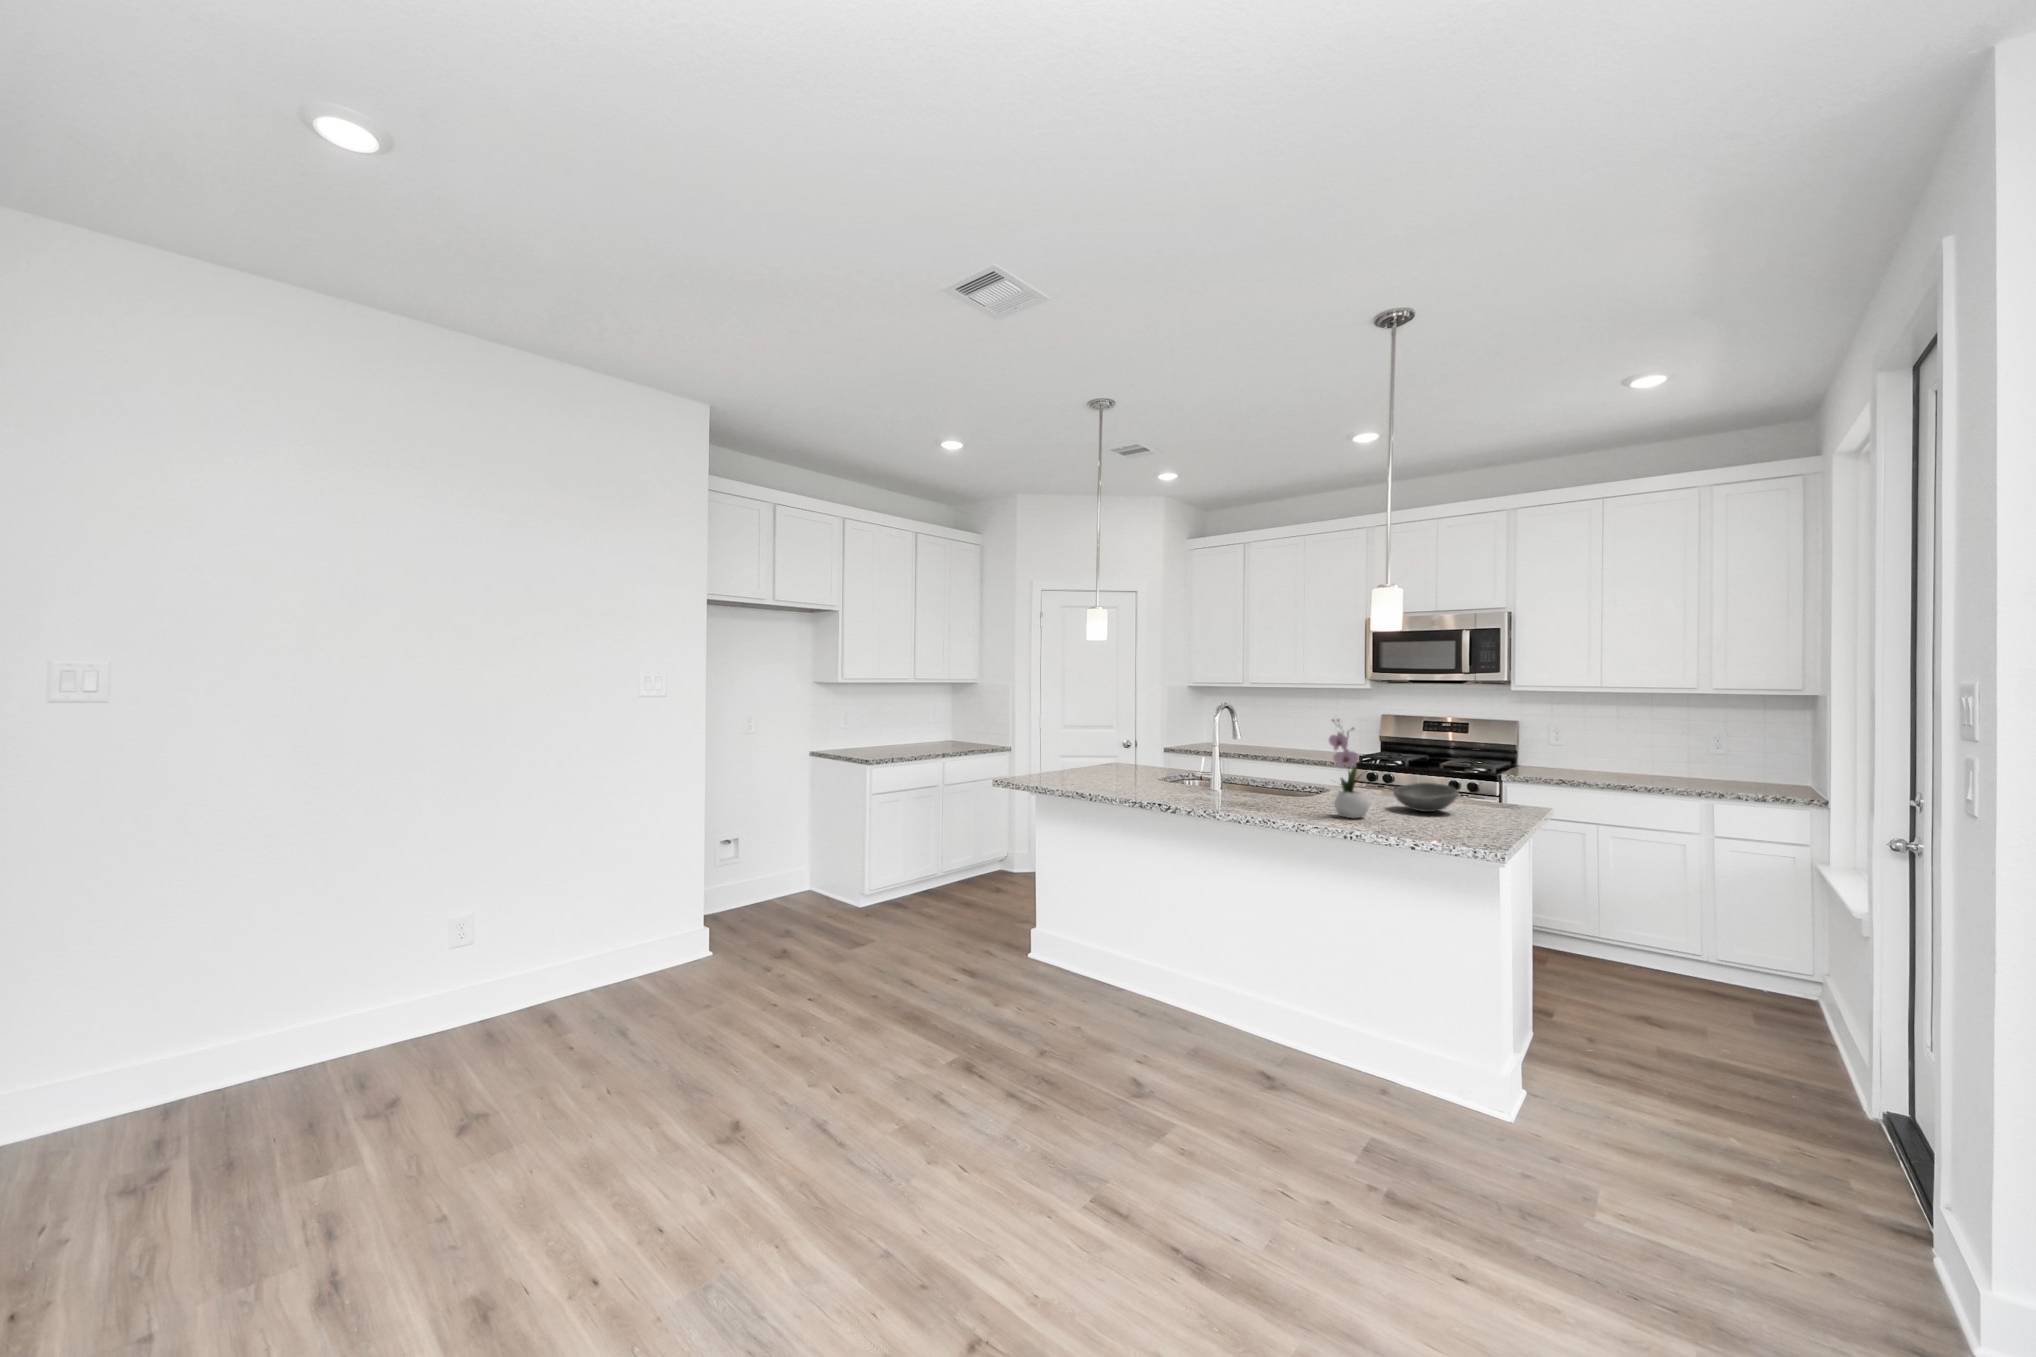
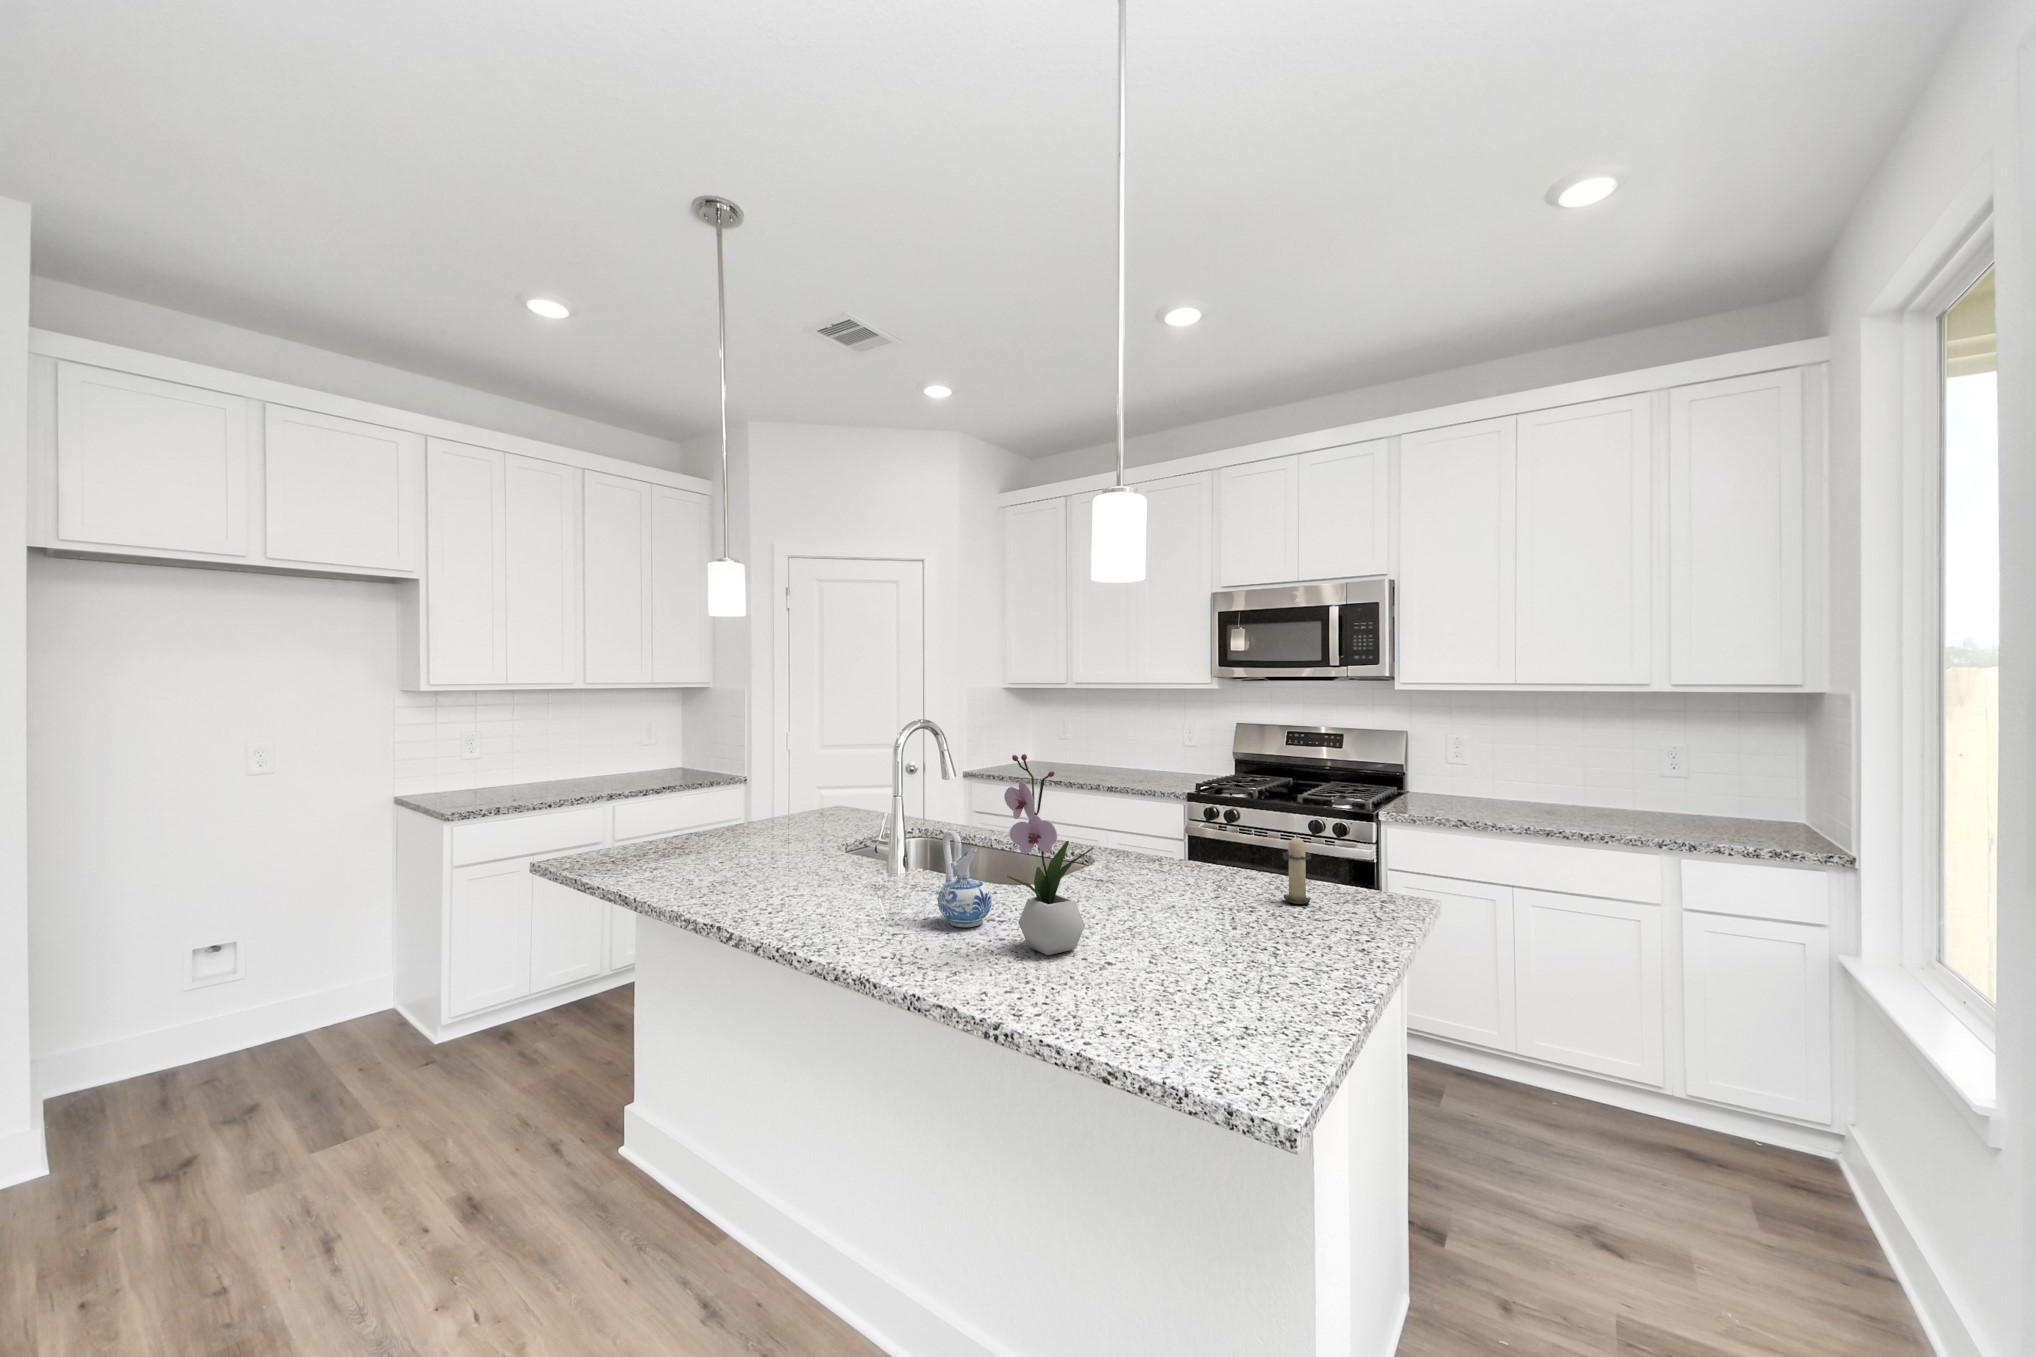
ceramic pitcher: none [1278,760,1308,810] -> present [938,830,992,927]
candle: none [1460,768,1482,808] -> present [1282,833,1311,904]
bowl: present [1393,783,1458,812] -> none [1152,862,1263,923]

